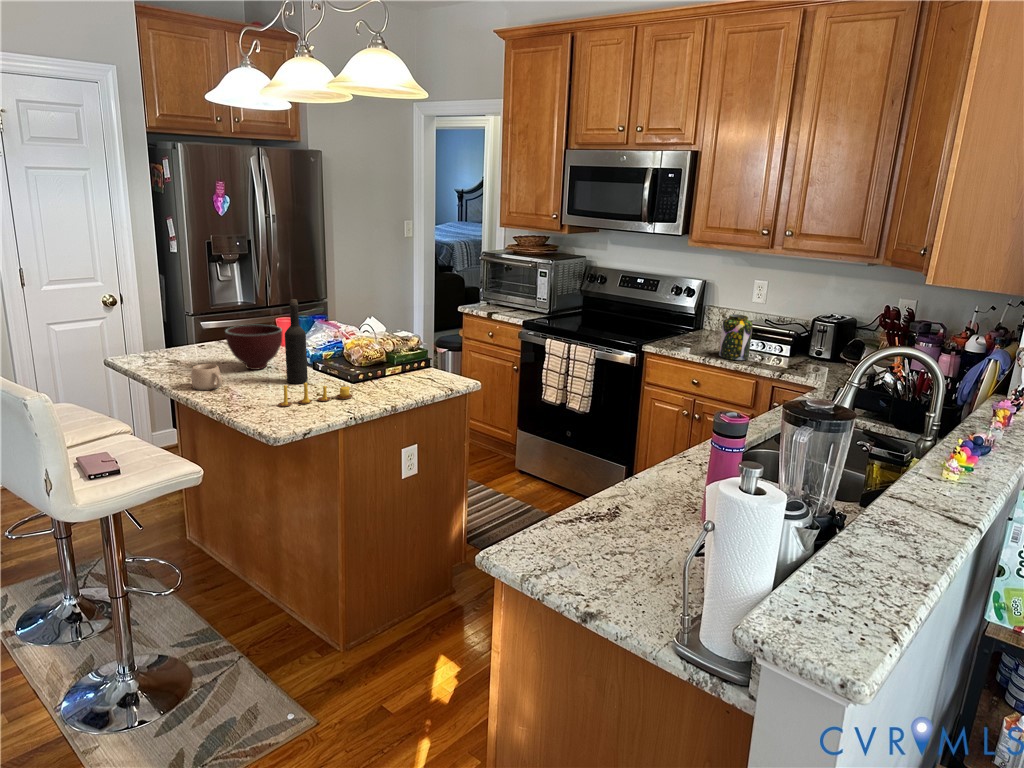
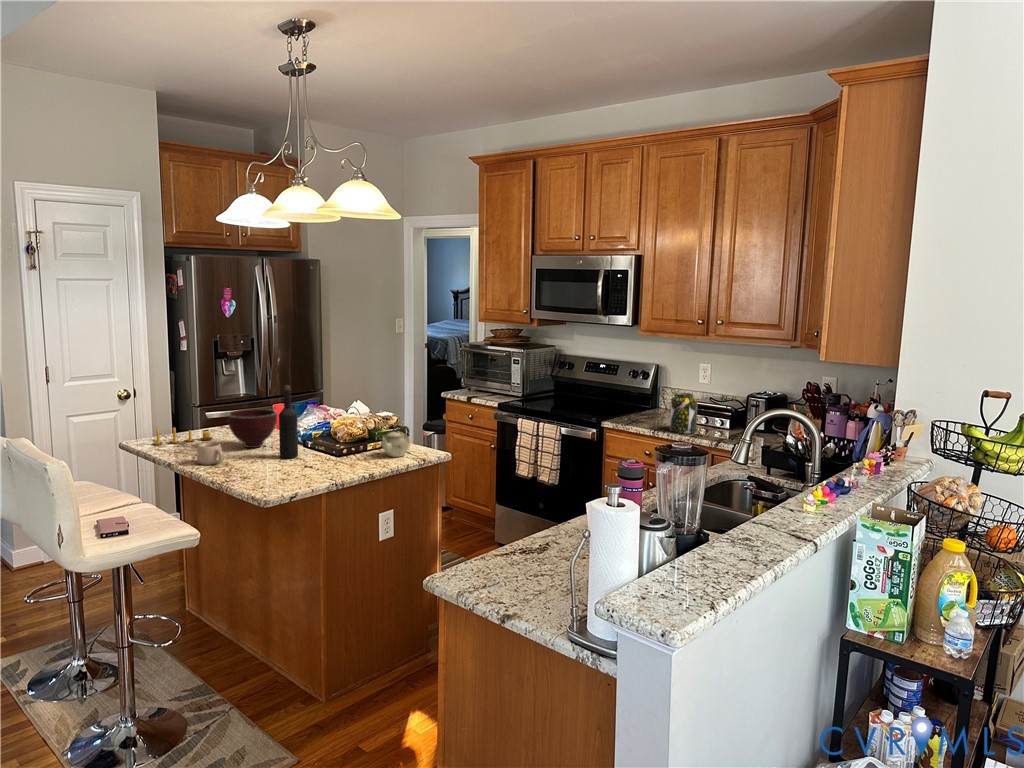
teapot: none [400,348,435,384] -> present [379,426,410,457]
candle: present [278,382,353,406] -> present [152,428,213,445]

